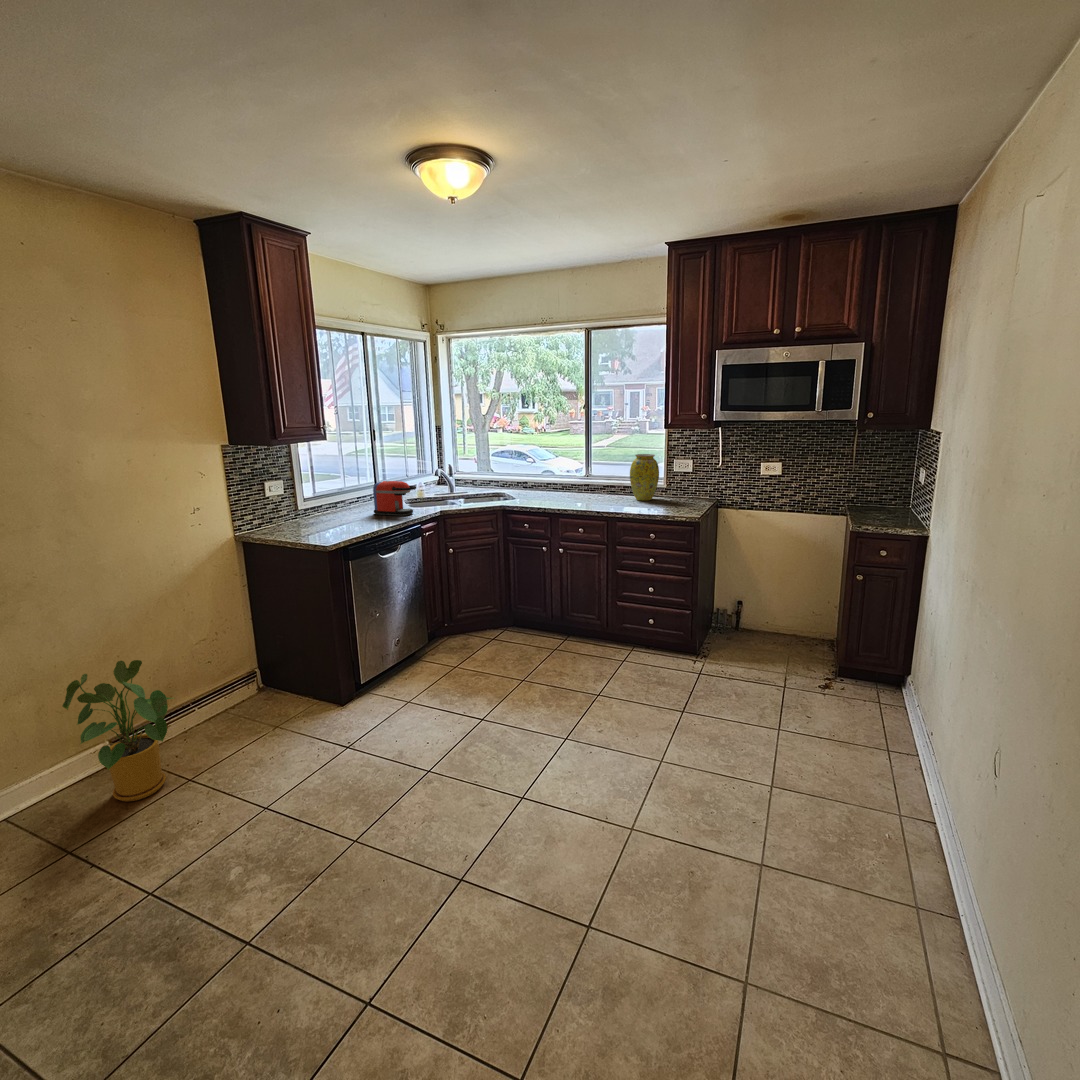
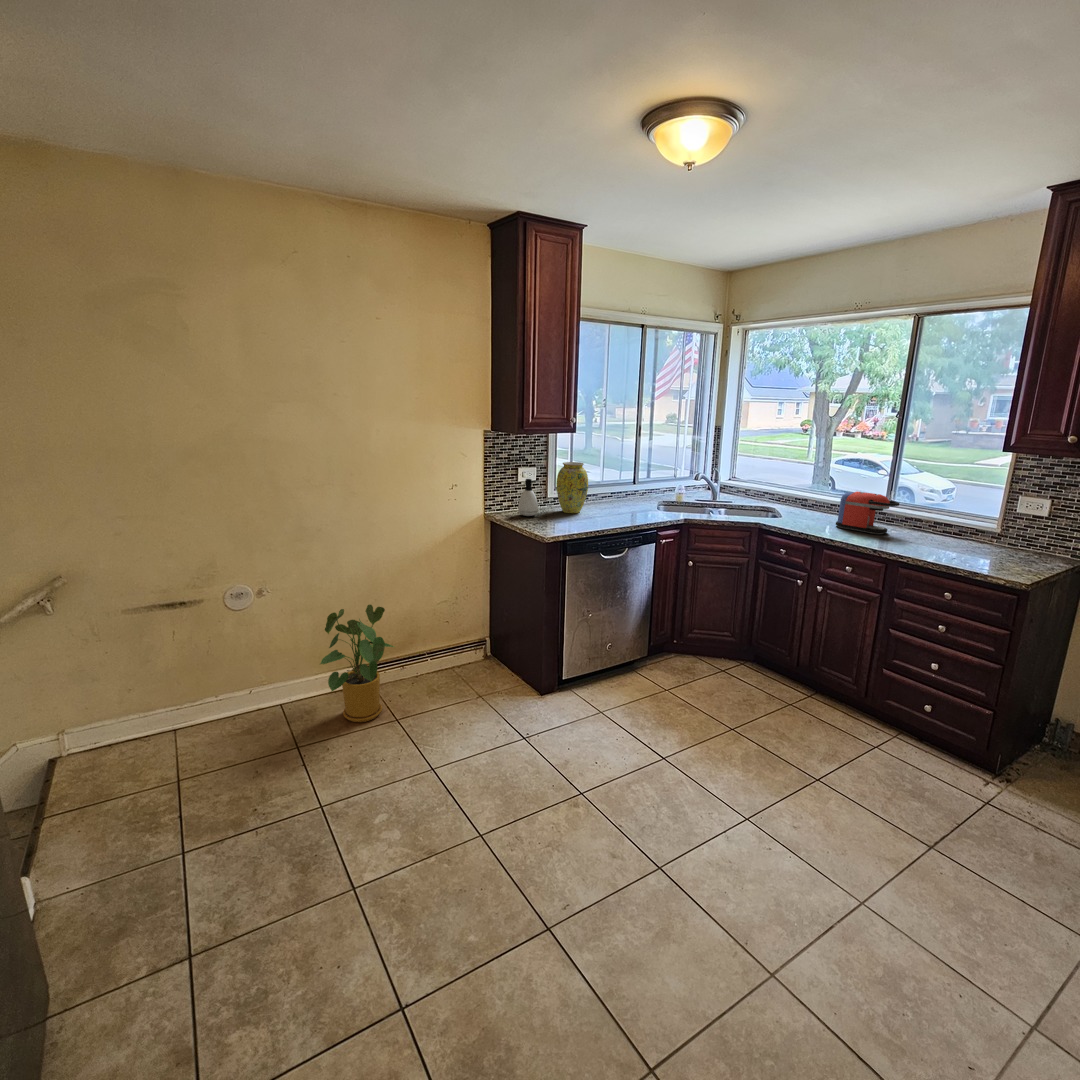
vase: present [630,454,659,500] -> present [556,462,588,513]
coffee maker: present [373,481,416,516] -> present [836,492,899,534]
soap dispenser: none [274,491,297,530] -> present [518,479,539,516]

